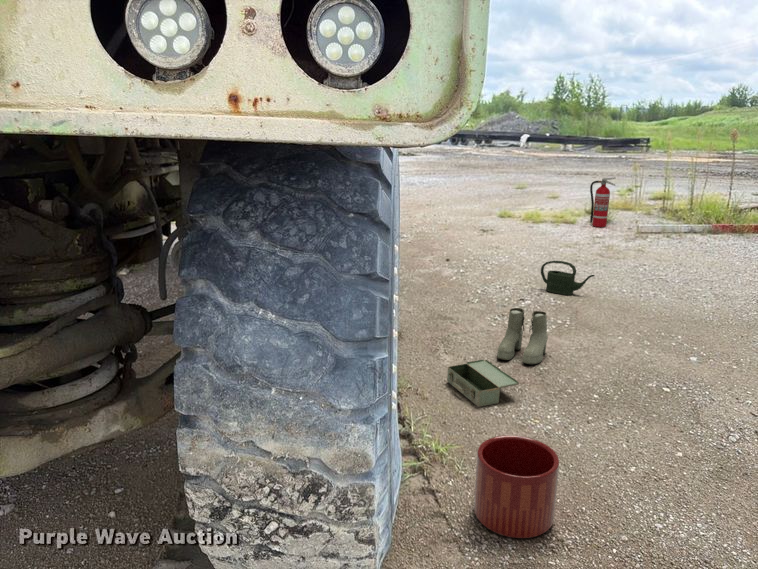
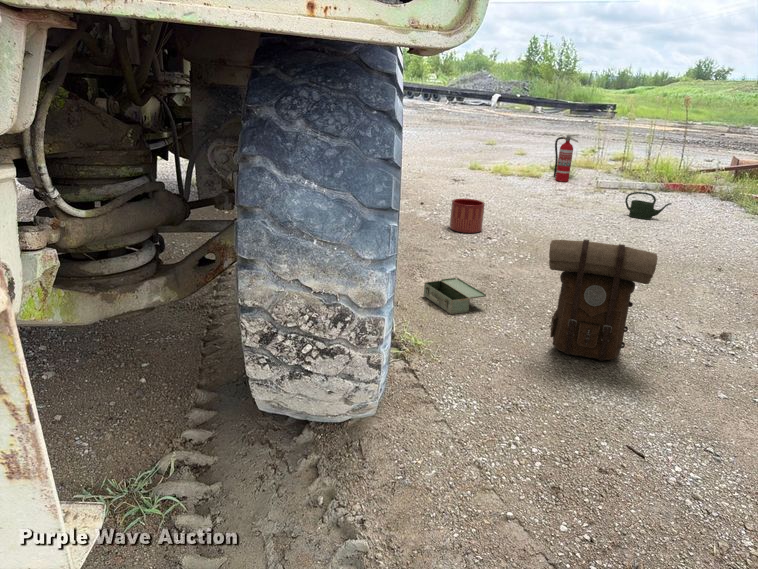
watering can: present [541,261,595,295] -> present [625,192,672,220]
boots: present [497,308,548,364] -> none [467,237,512,285]
backpack: none [592,328,728,474] -> present [549,240,658,361]
planter: present [474,435,559,538] -> present [450,199,485,233]

